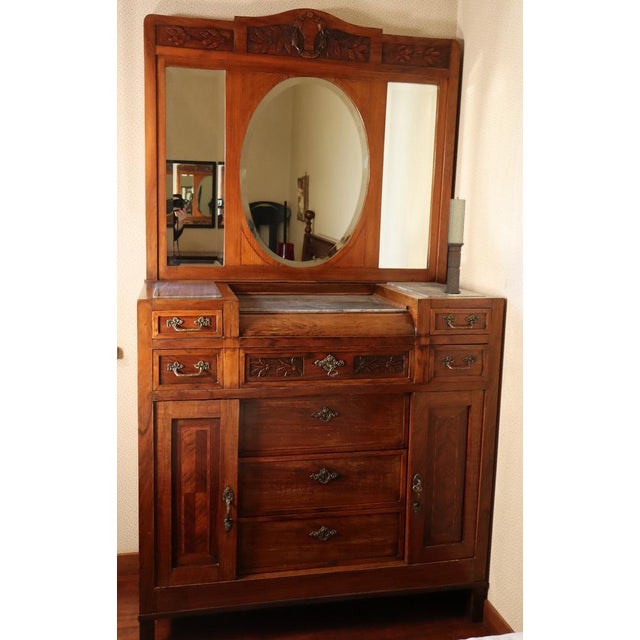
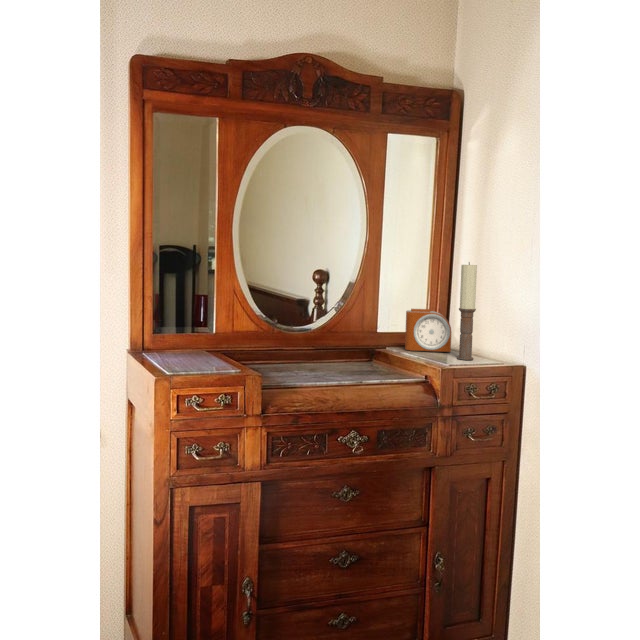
alarm clock: none [400,245,446,287] -> present [405,309,451,352]

